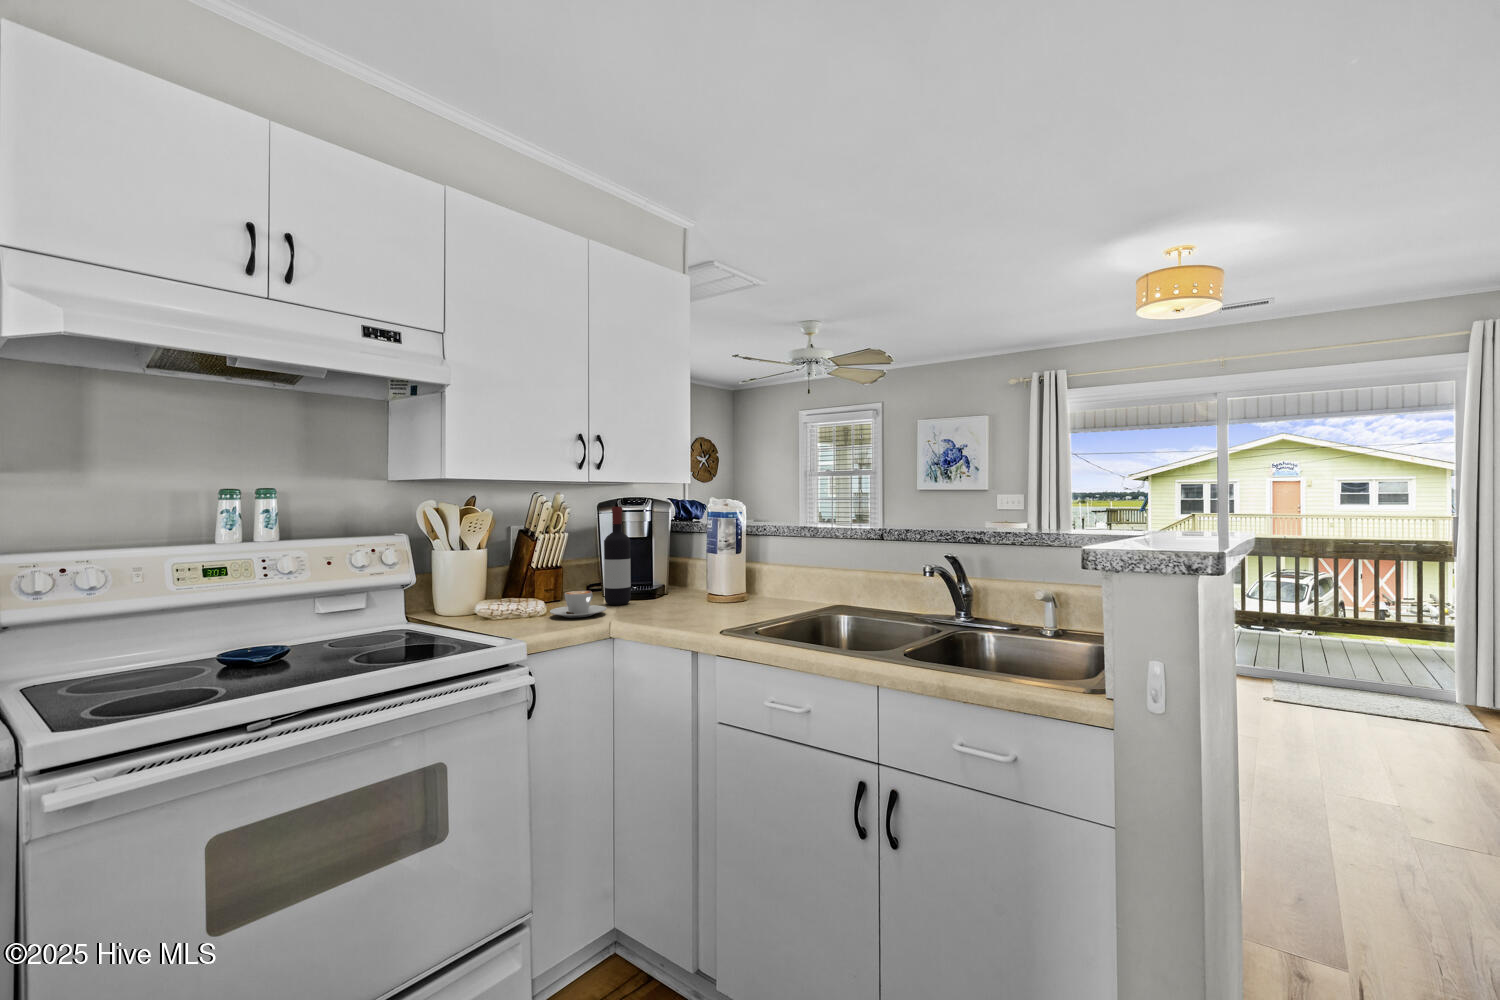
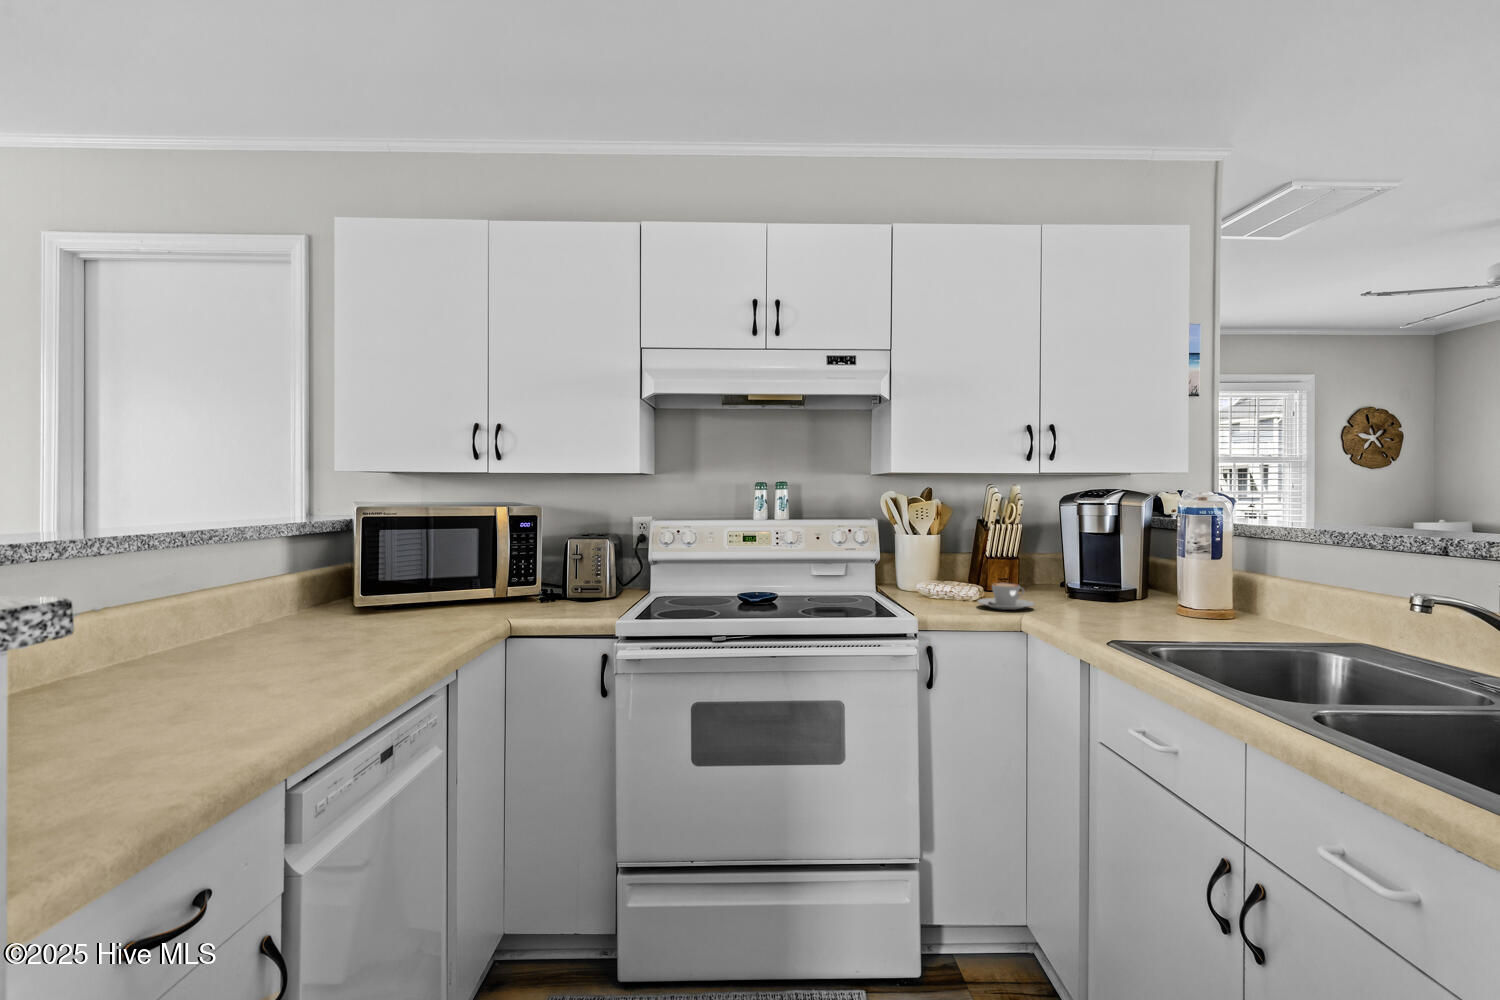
wine bottle: present [604,507,631,605] -> none [1051,498,1081,605]

